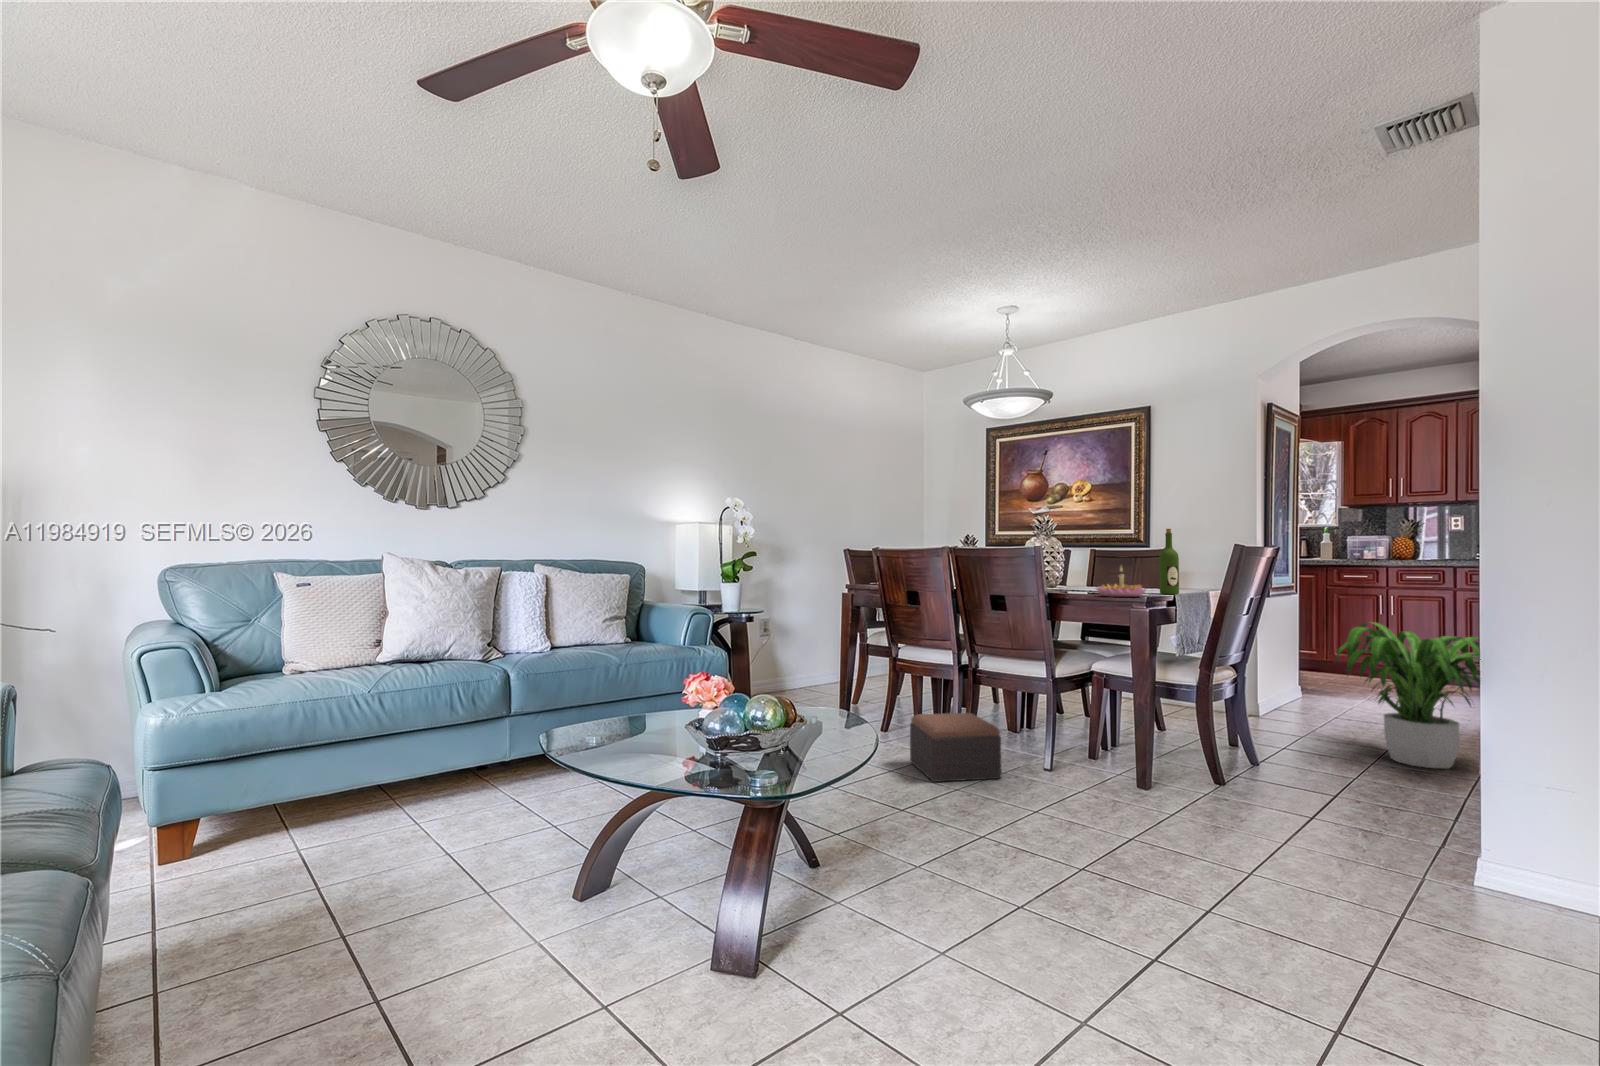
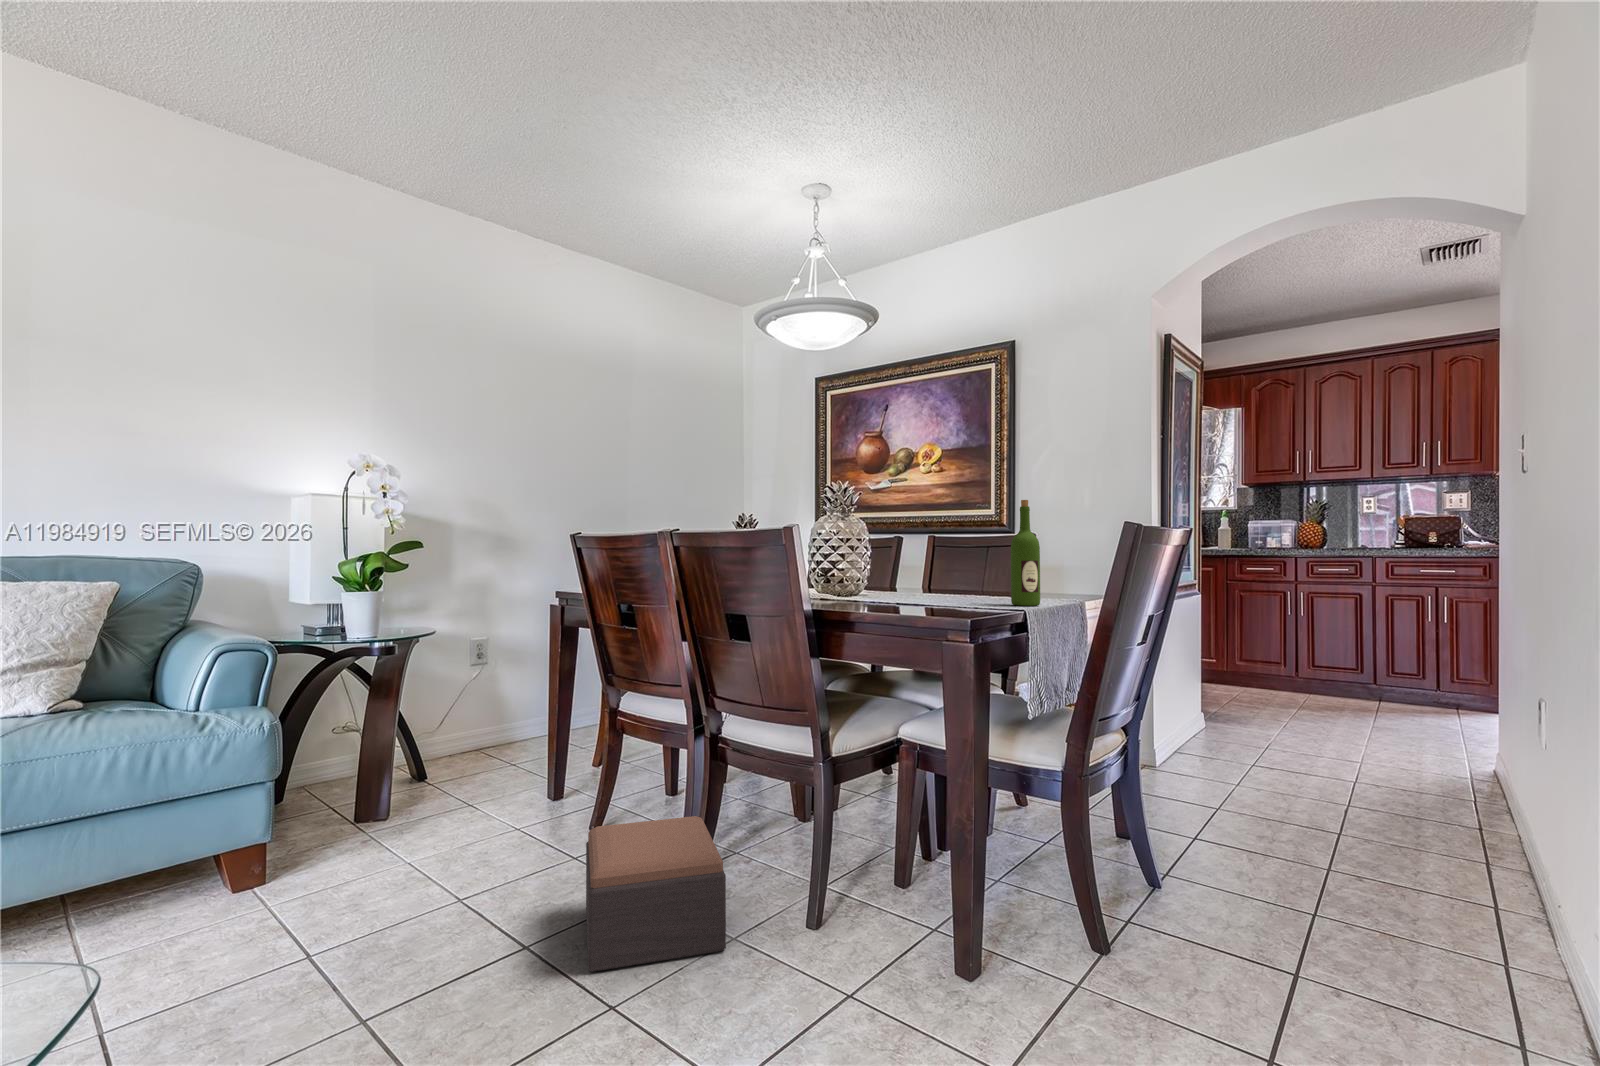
candle holder: present [1096,567,1146,597] -> none [895,558,981,617]
potted plant: present [1336,622,1481,769] -> none [1264,639,1526,870]

